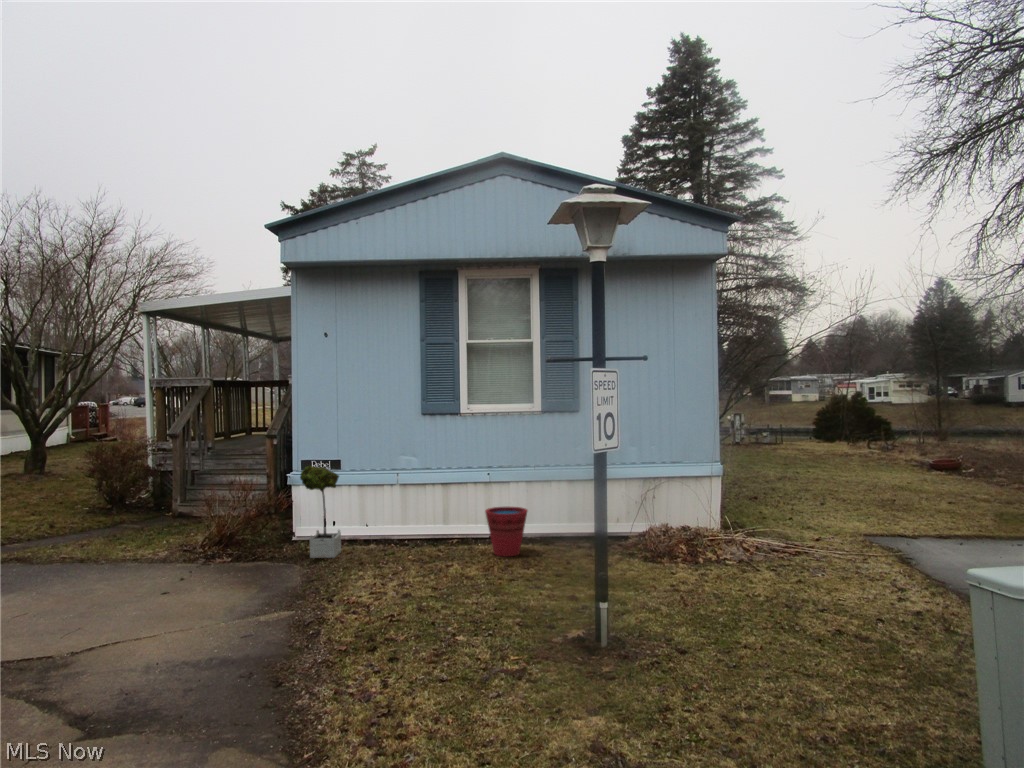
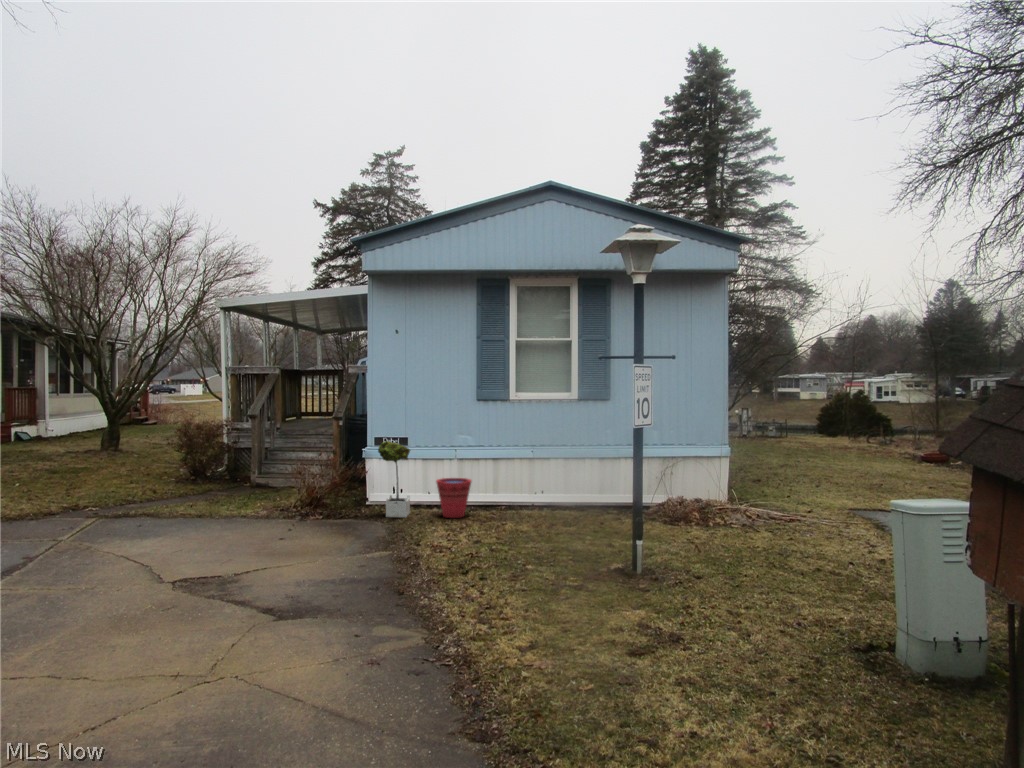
bucket: present [485,507,527,556] -> present [436,478,471,518]

